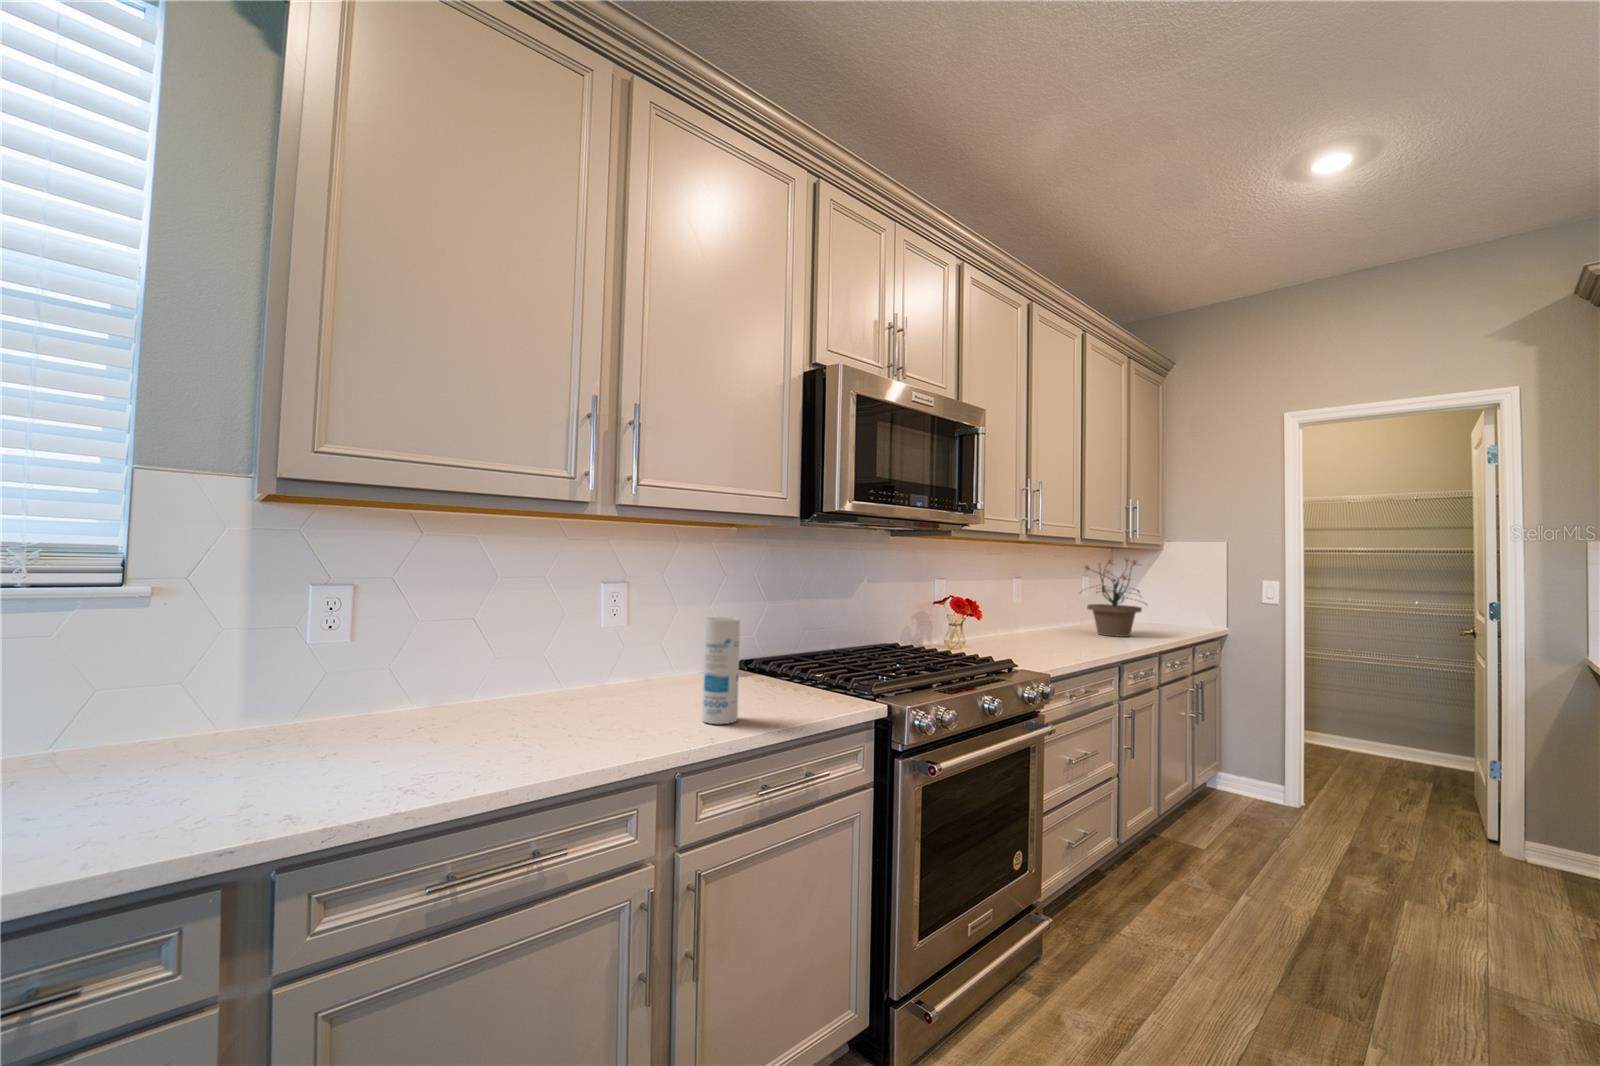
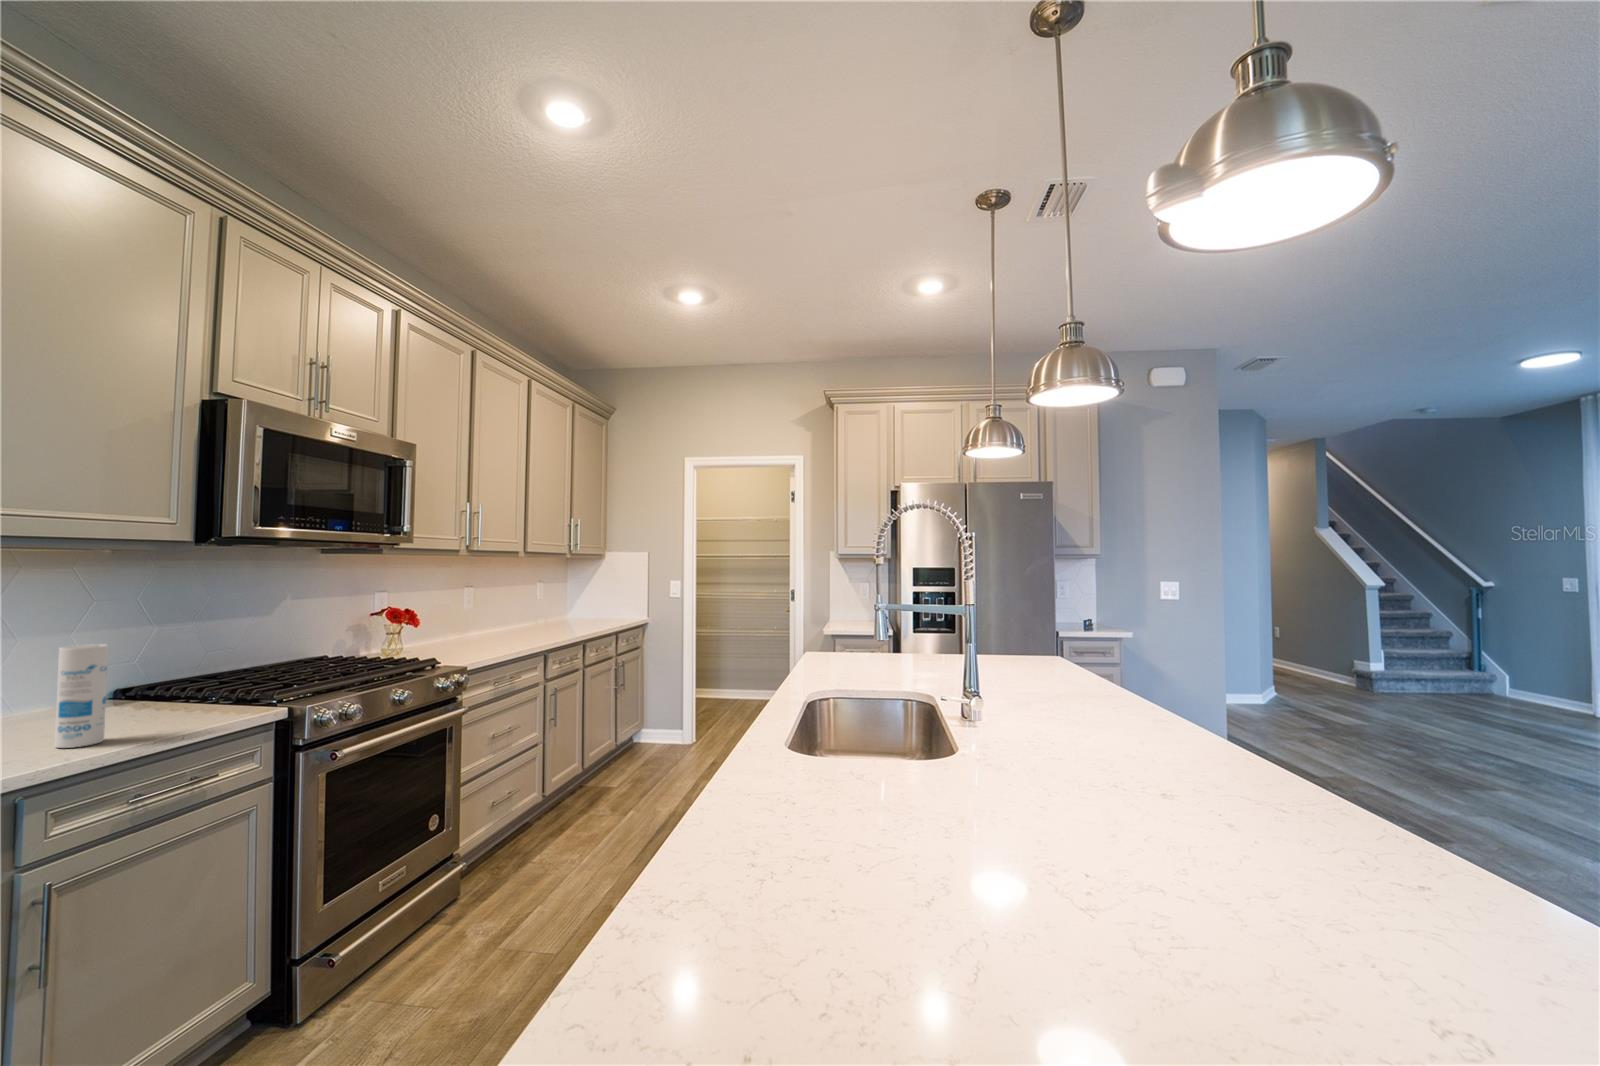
potted plant: present [1085,559,1142,637] -> none [525,565,579,632]

